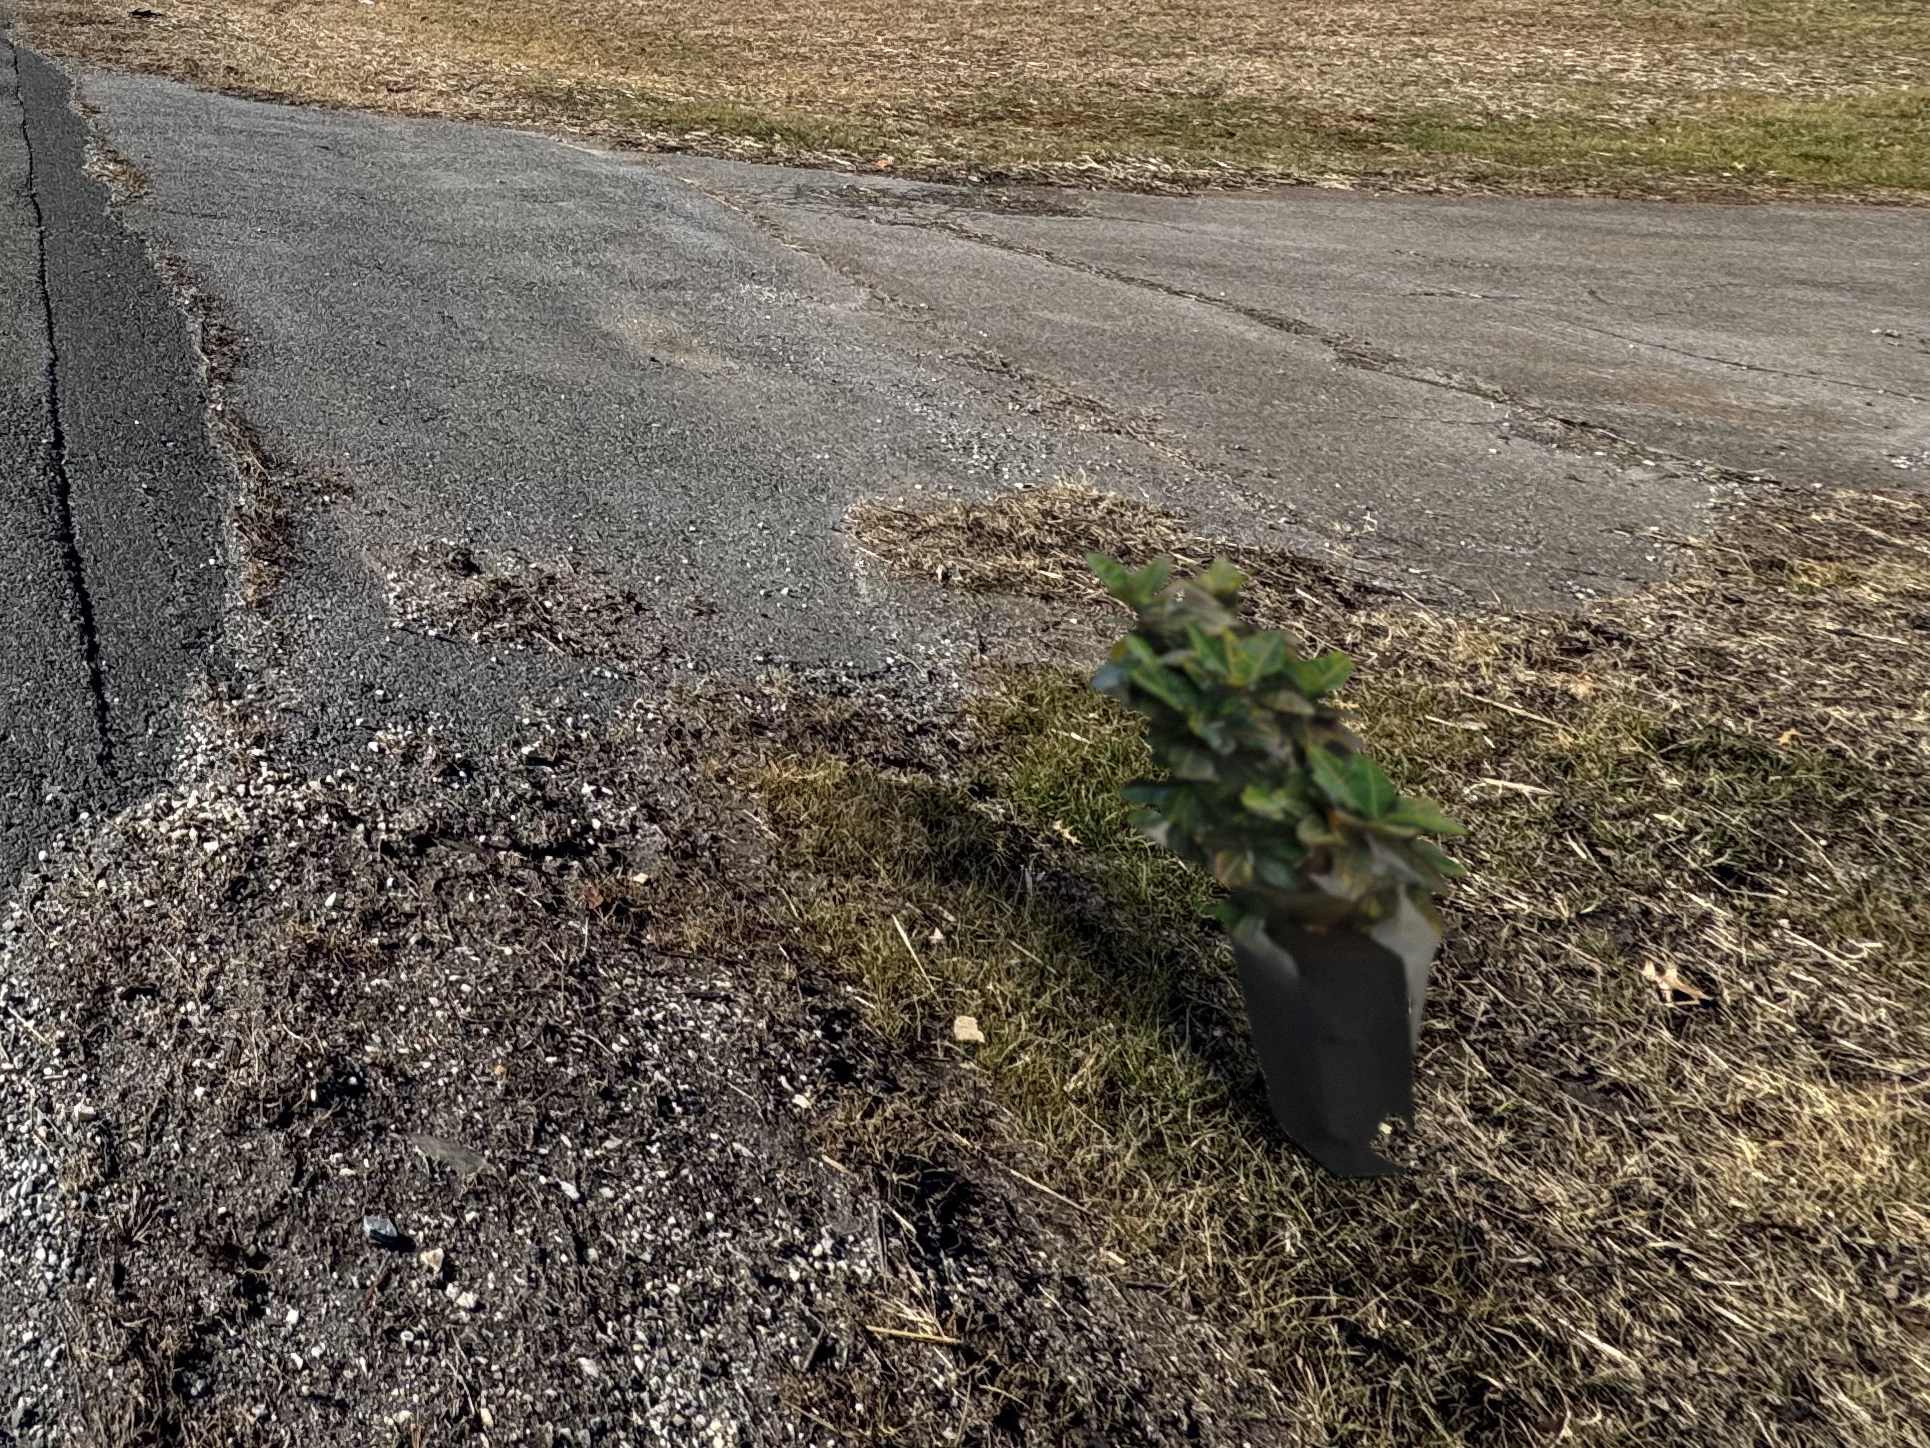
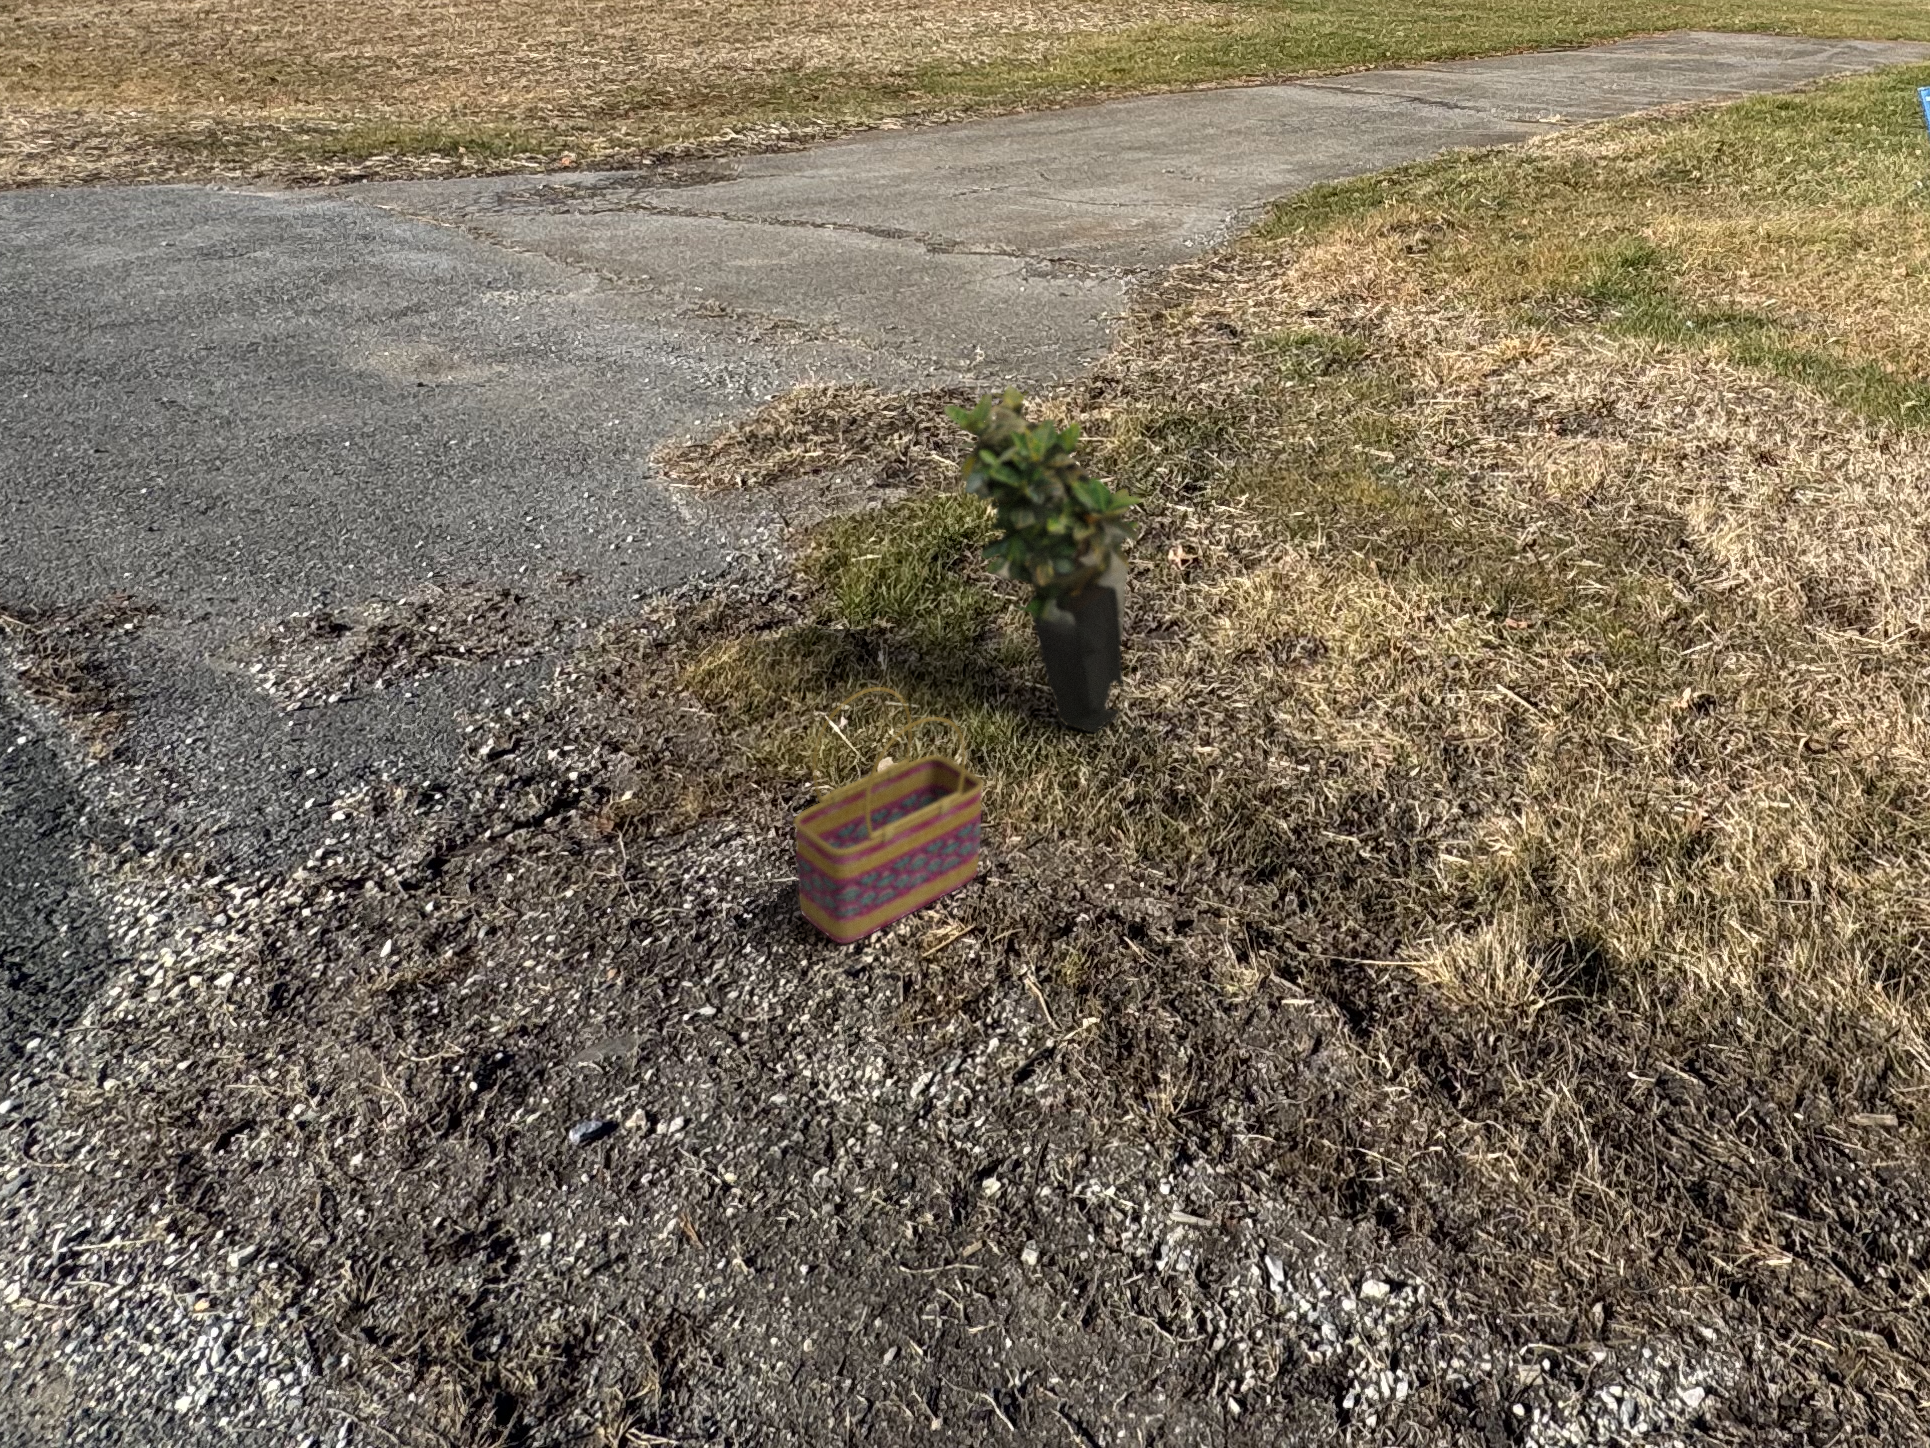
basket: none [729,892,1032,1270] -> present [793,687,983,943]

